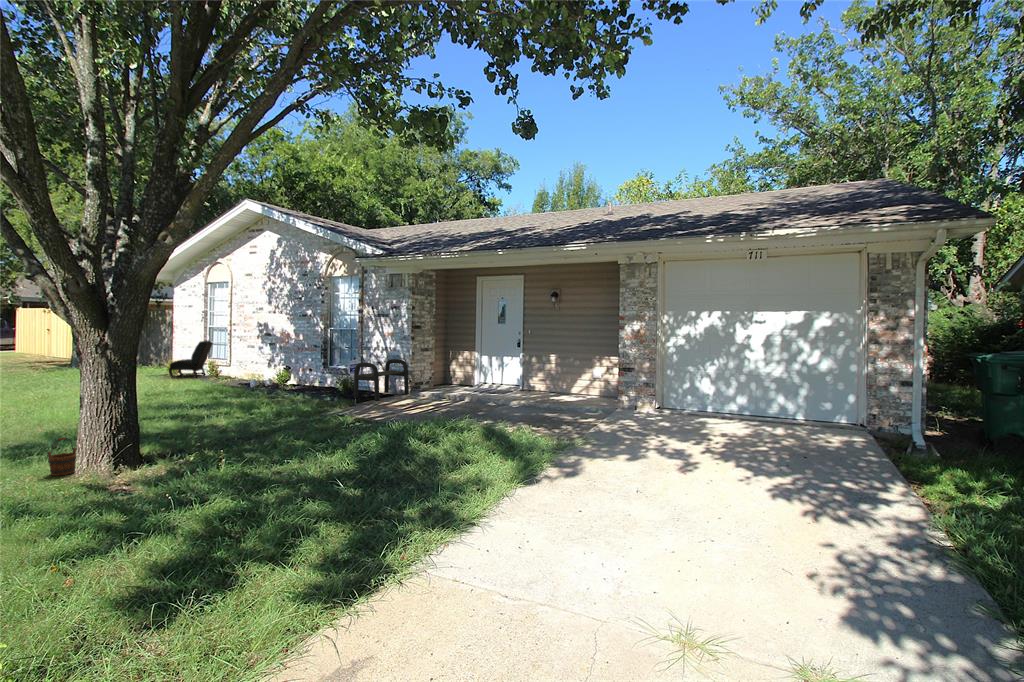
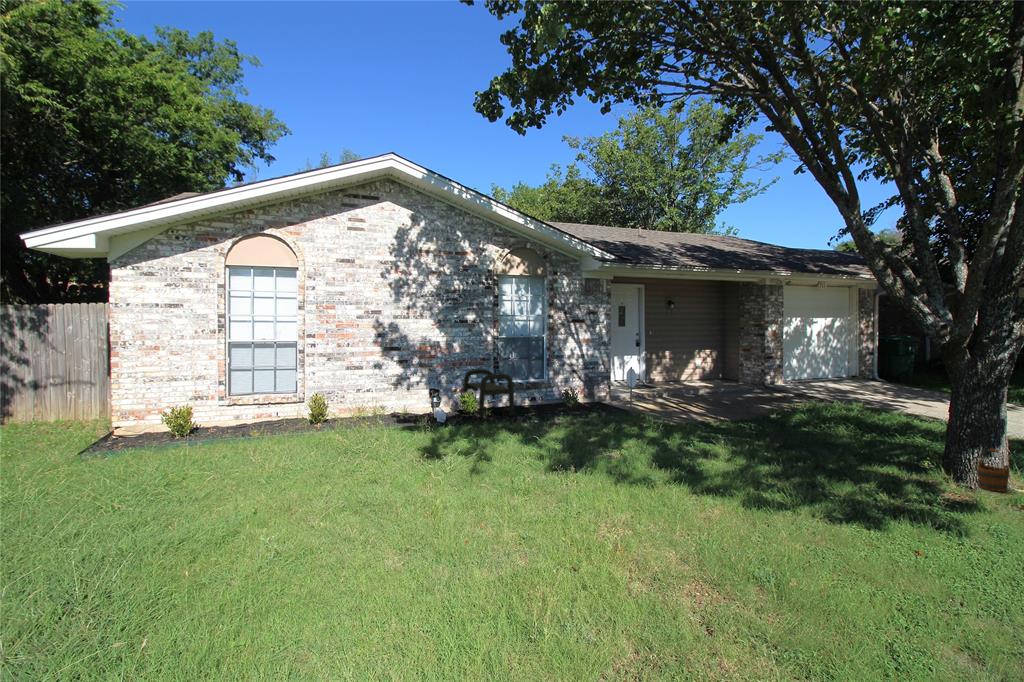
lounge chair: present [169,341,213,378] -> none [214,363,290,433]
bench: present [354,359,409,401] -> present [463,369,514,418]

